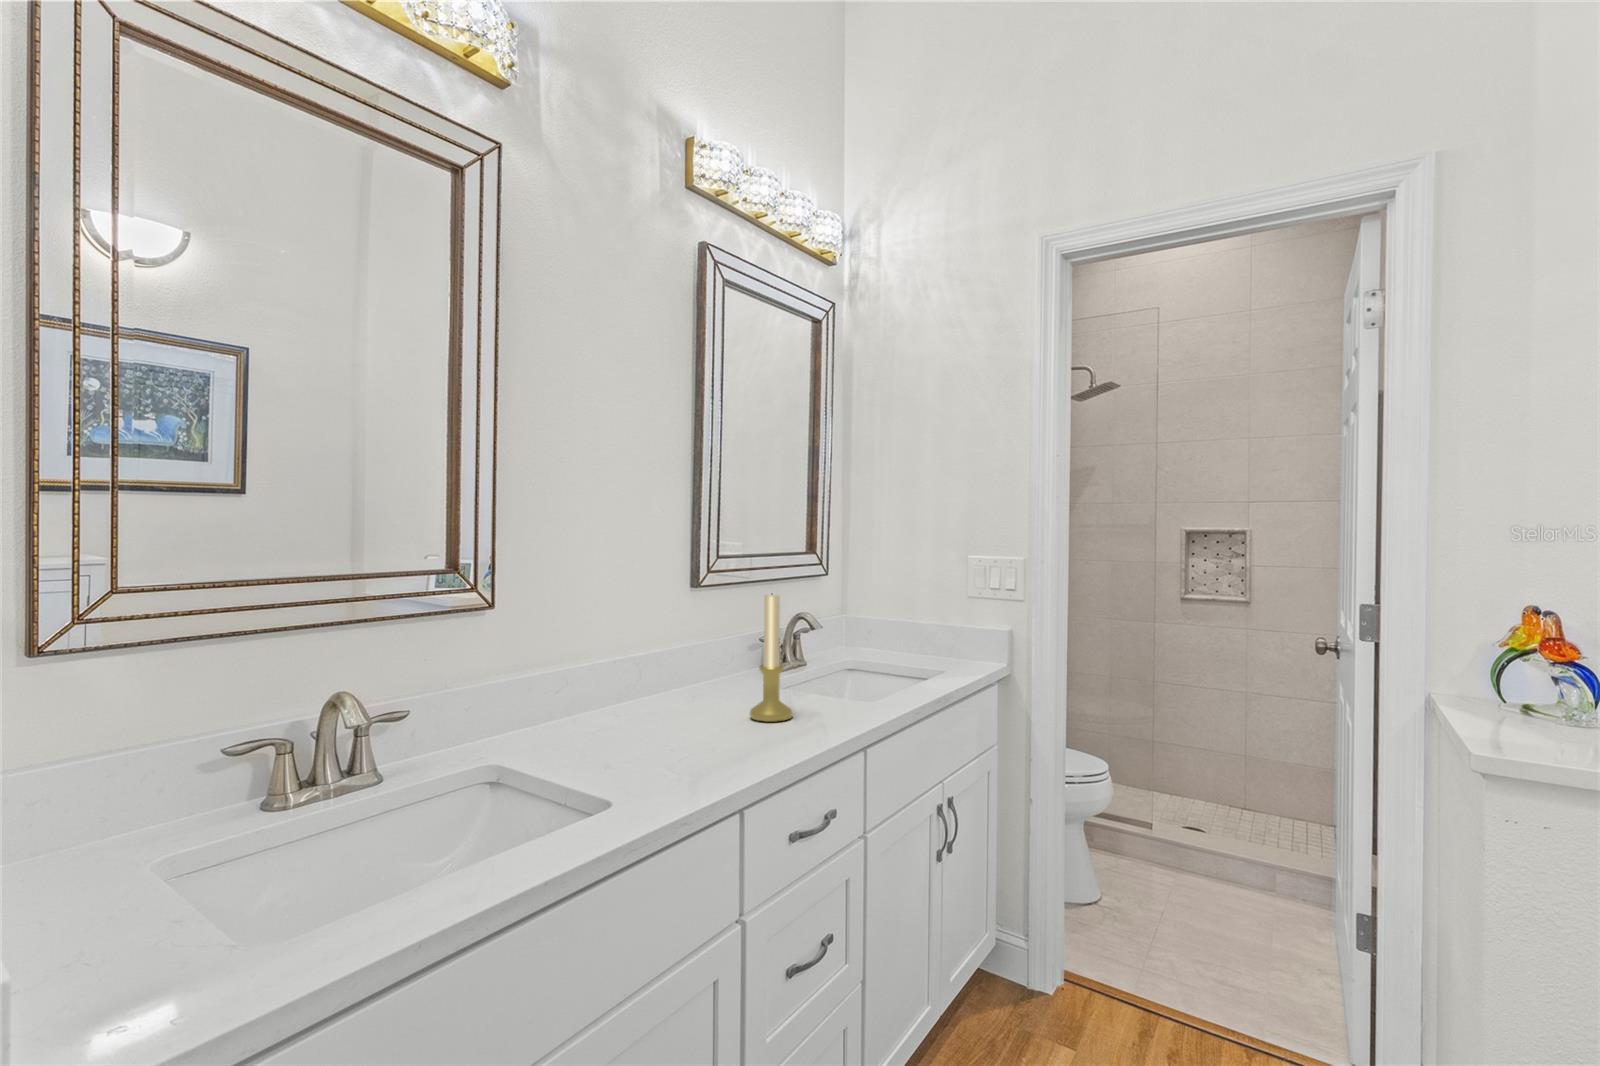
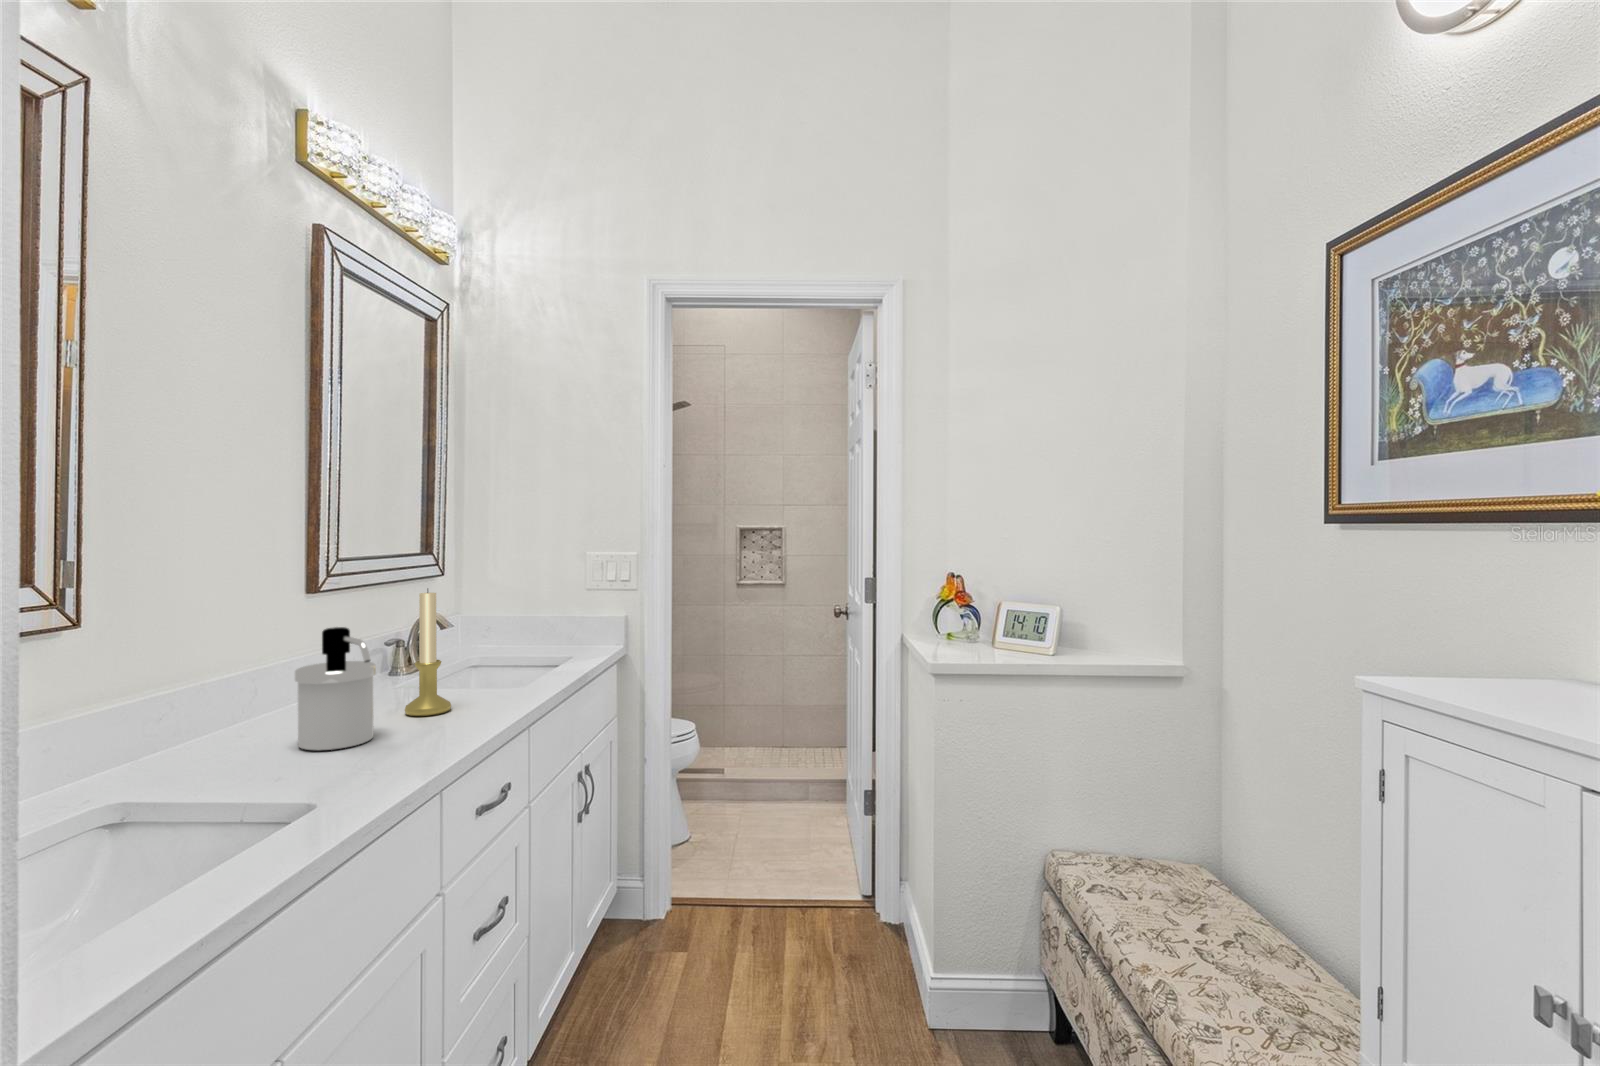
soap dispenser: none [643,625,712,745] -> present [295,627,376,750]

